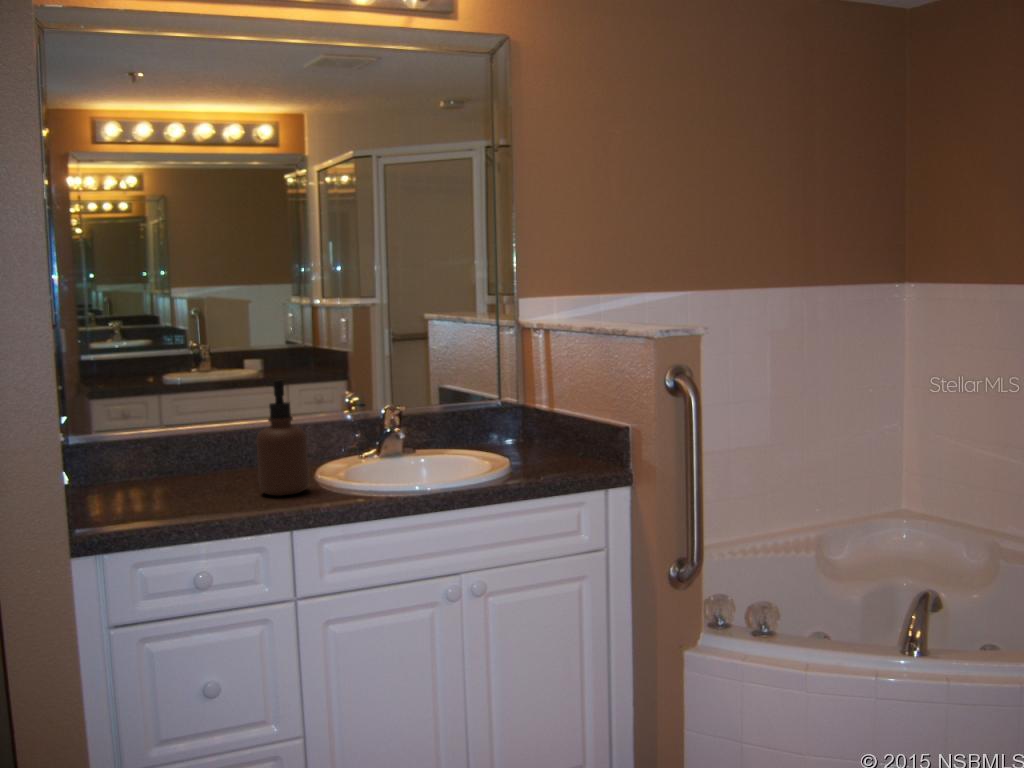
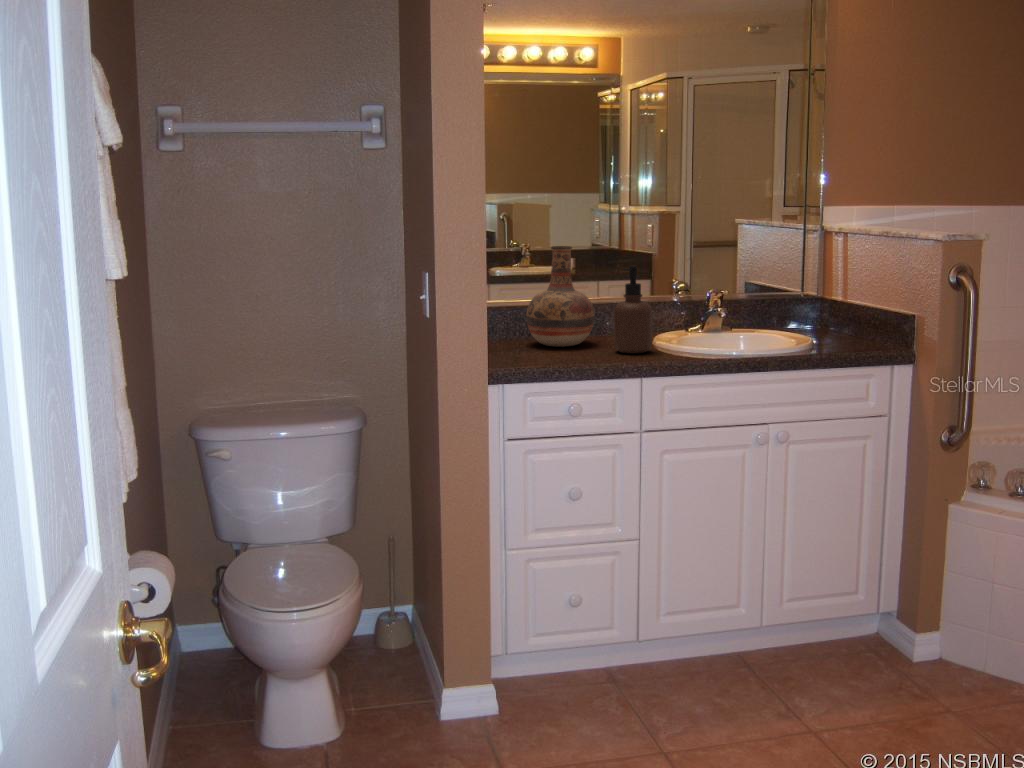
vase: none [139,356,234,491] -> present [526,246,594,347]

